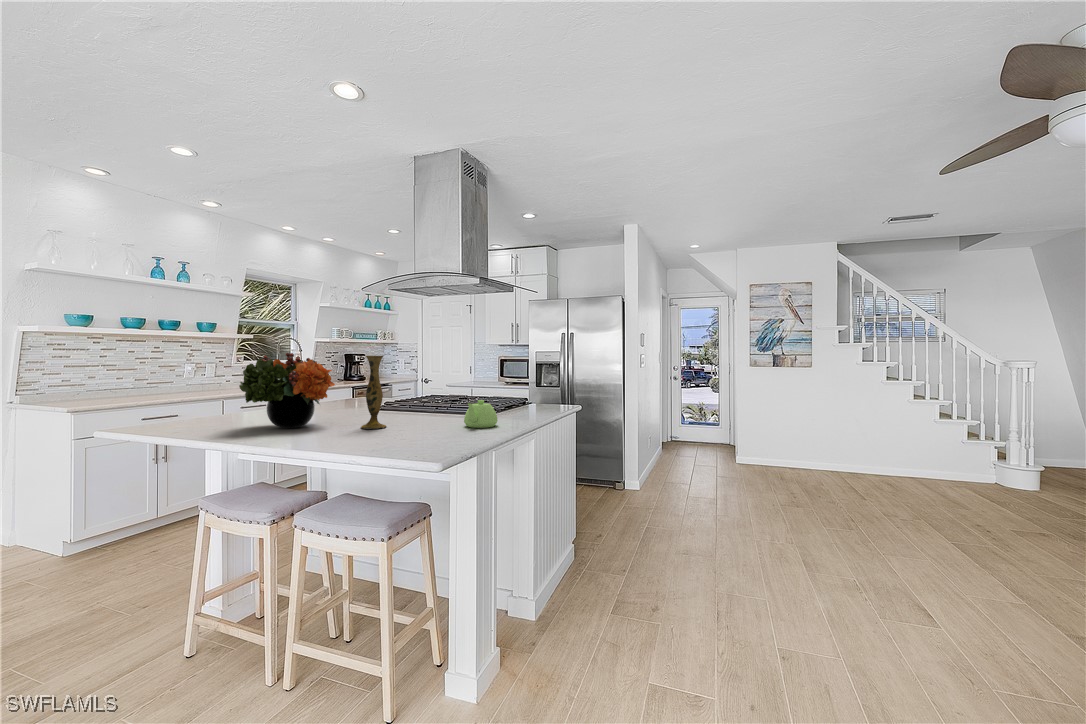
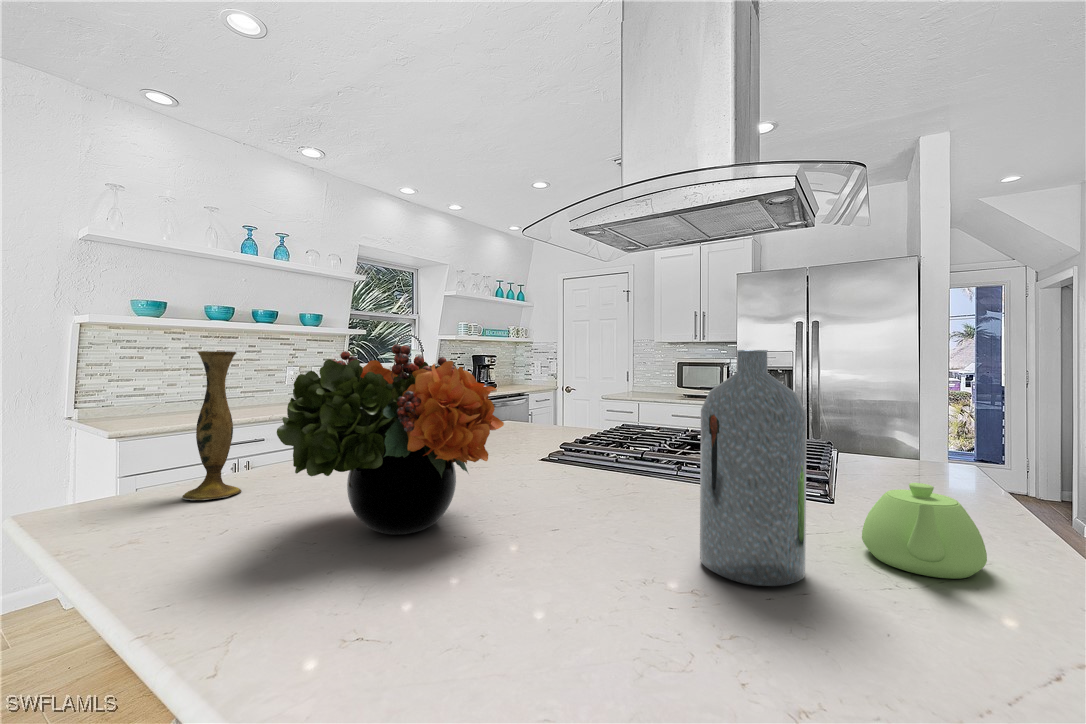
vase: present [361,356,386,429] -> present [182,351,241,500]
bottle: none [403,356,436,431] -> present [700,350,807,586]

